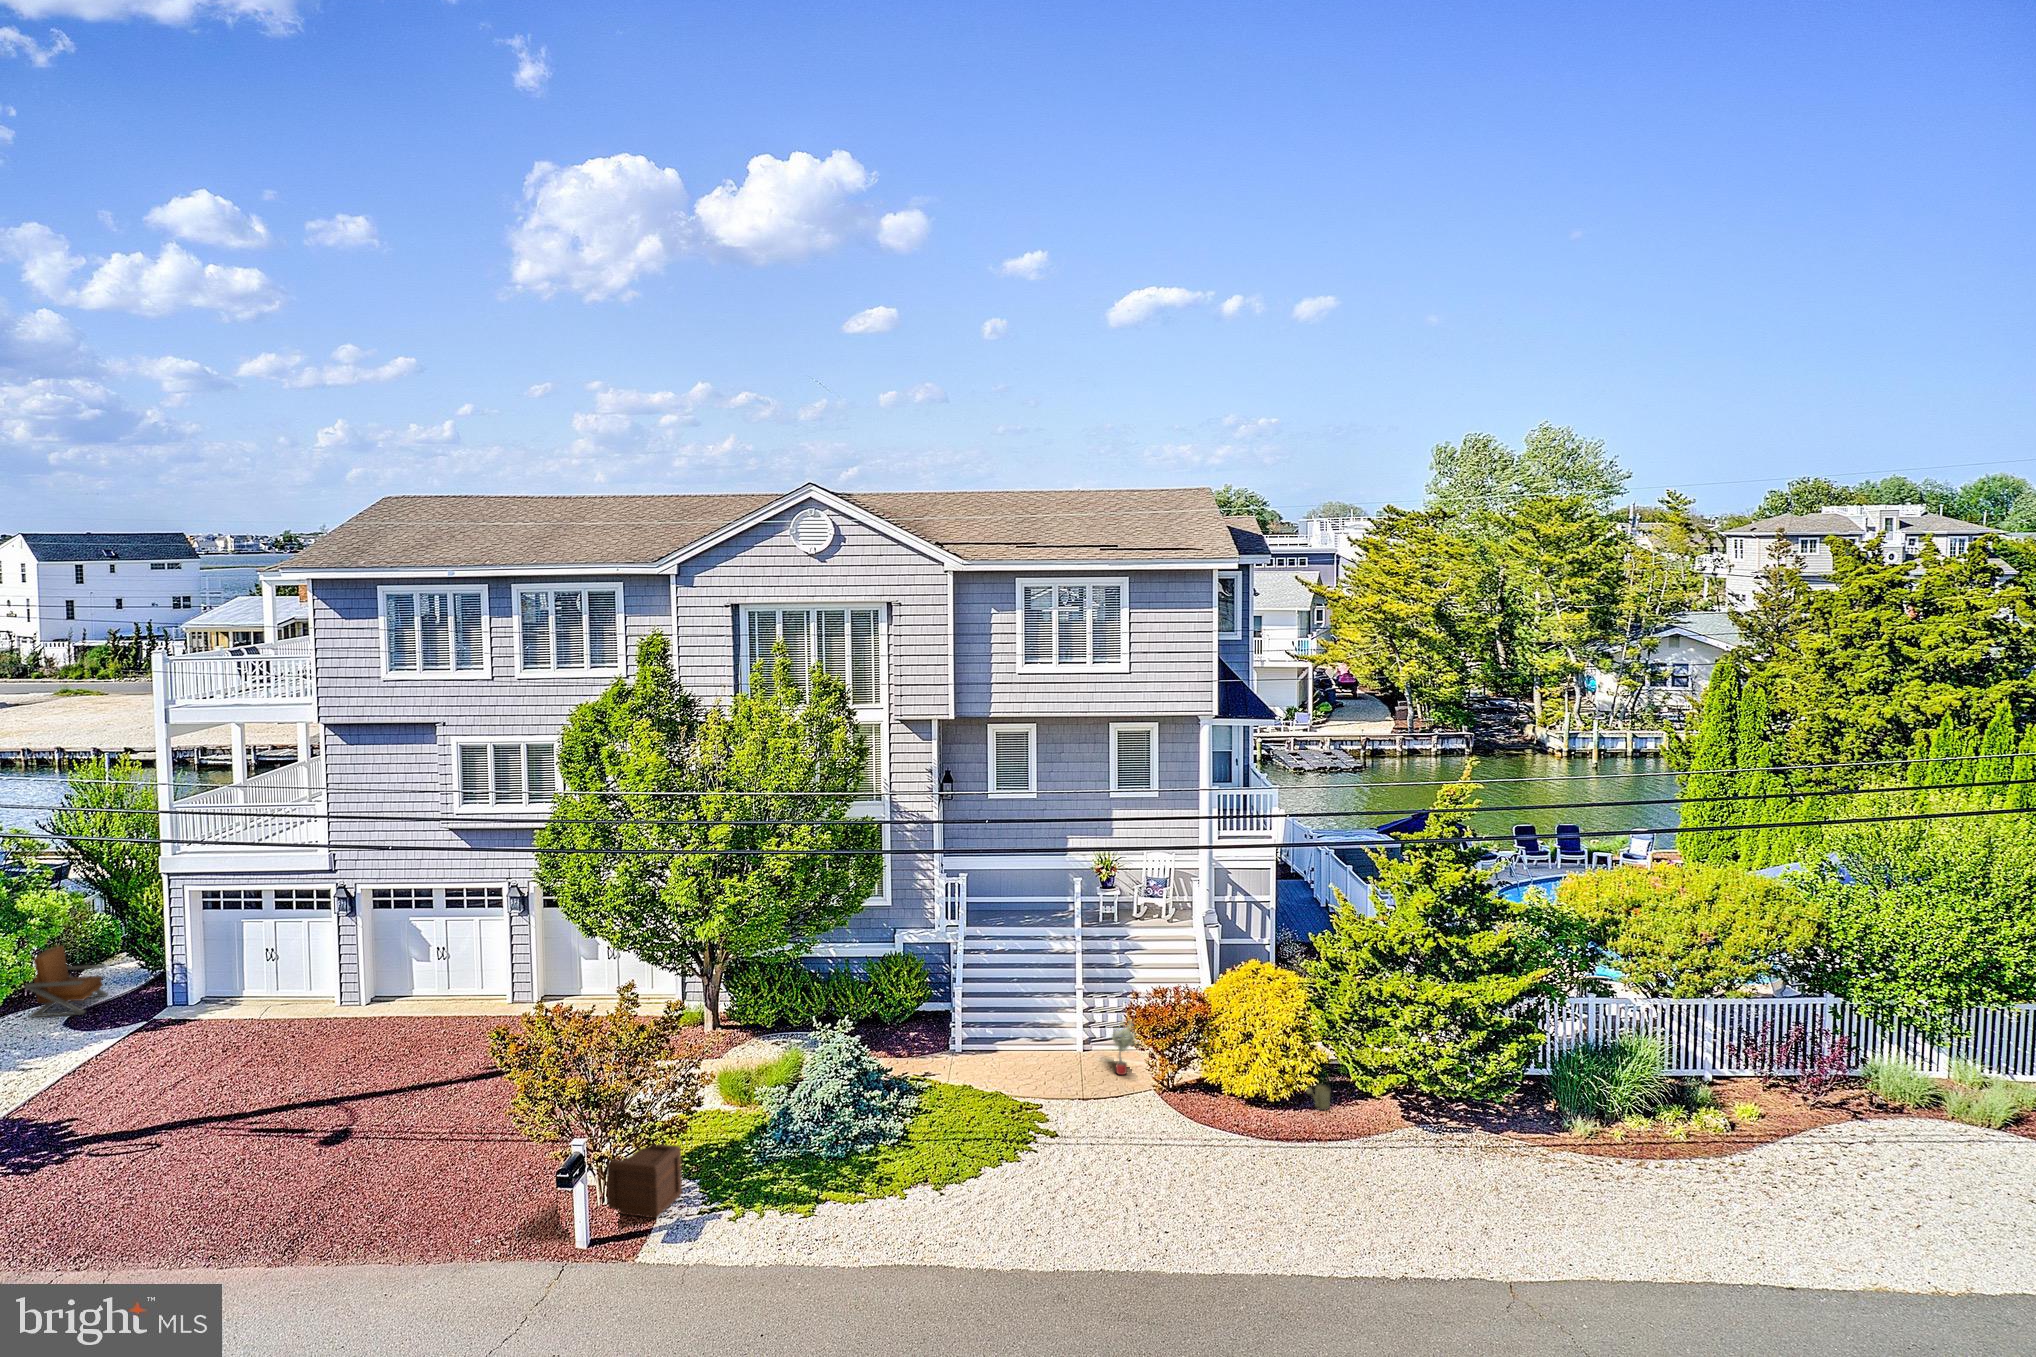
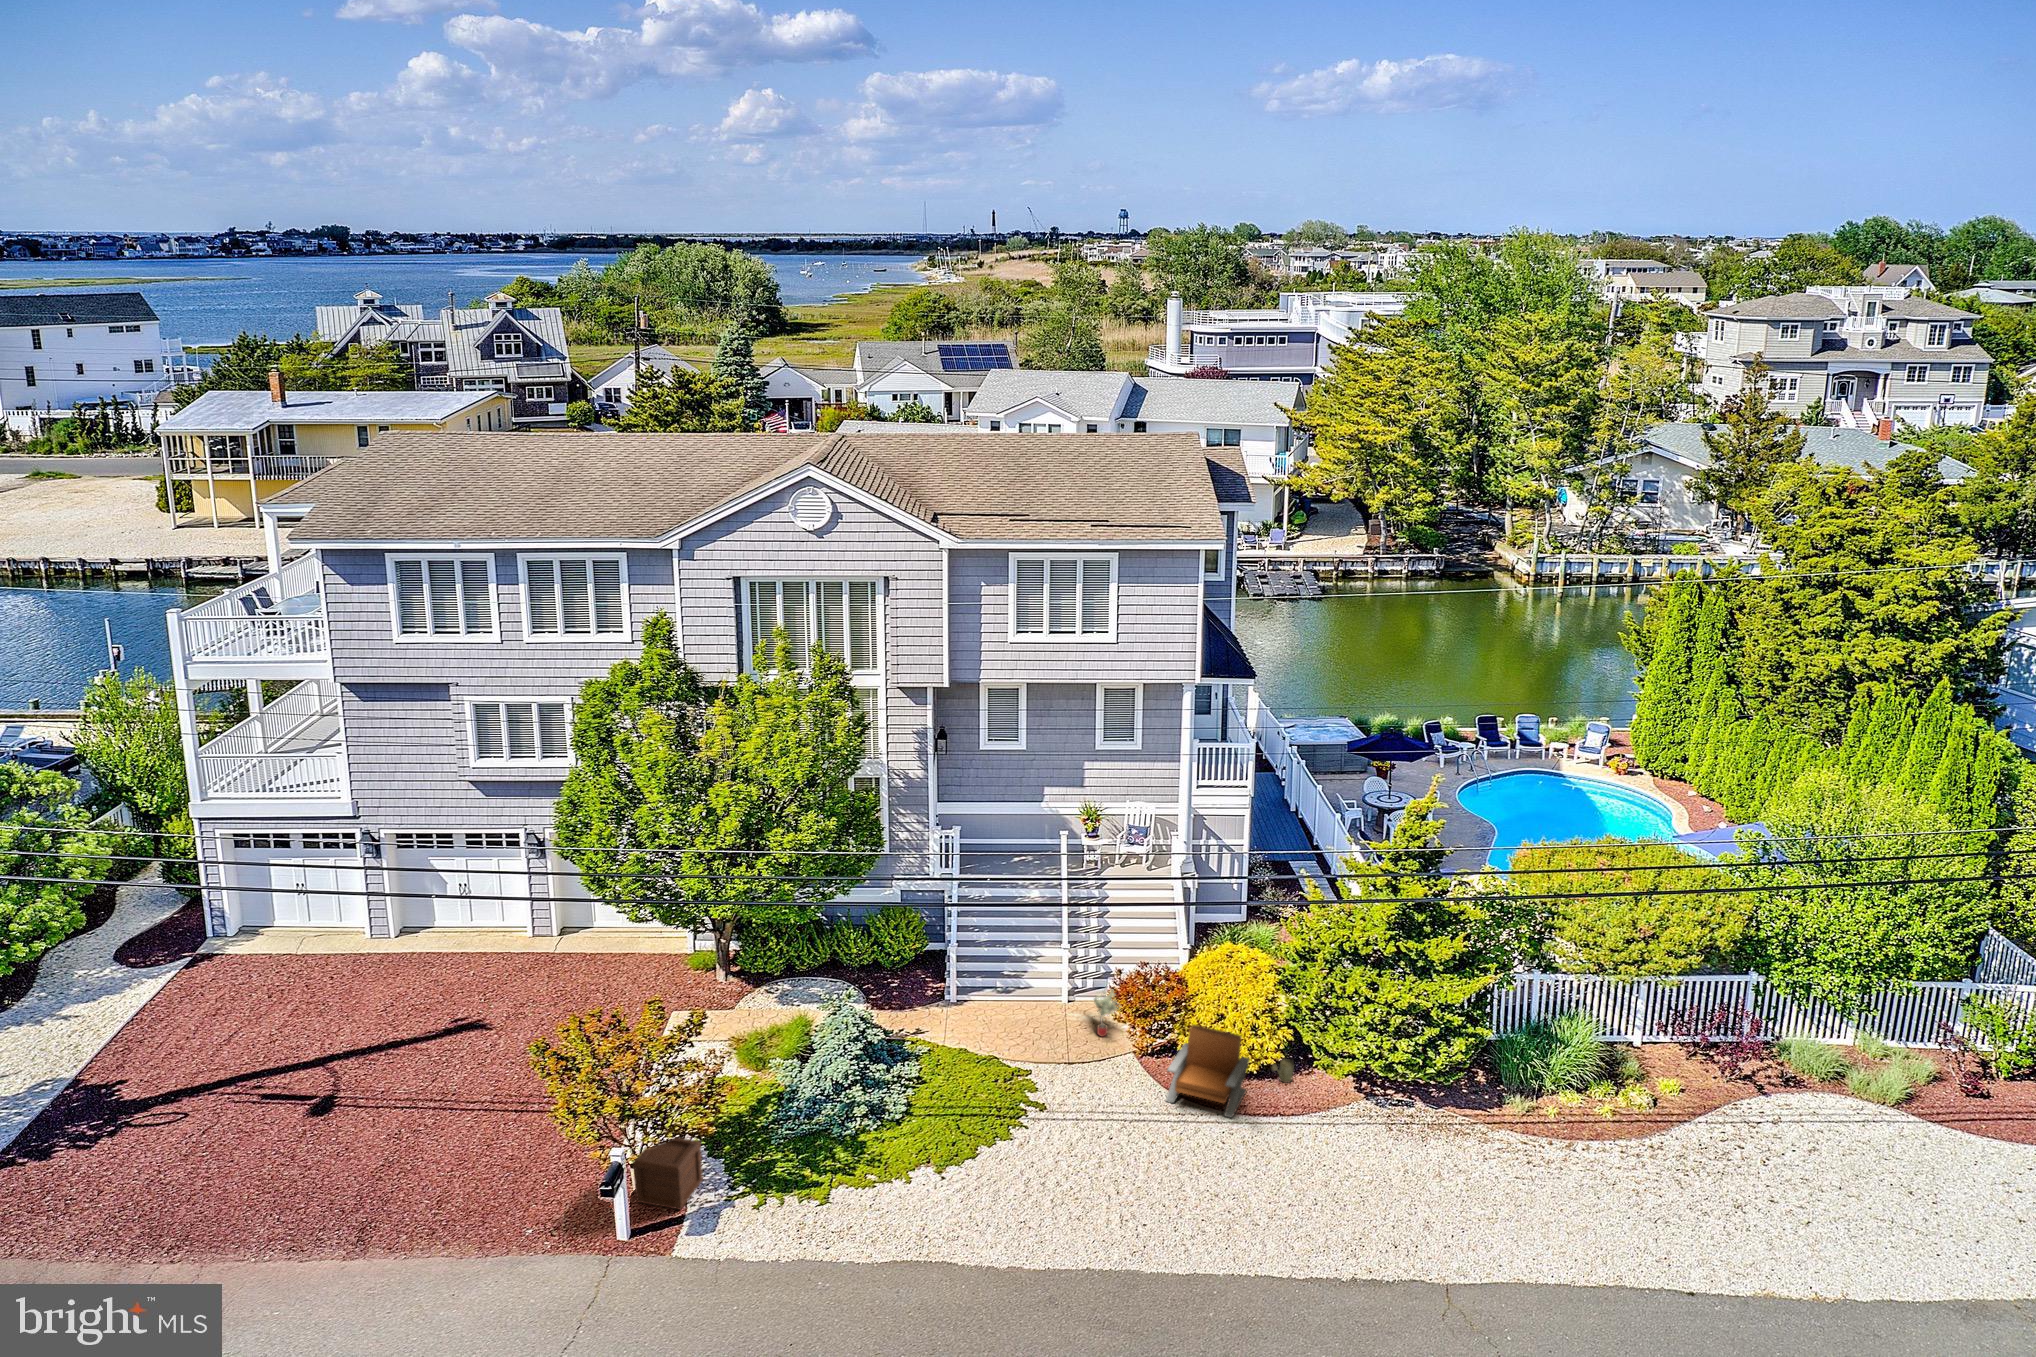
lounge chair: present [25,946,108,1017] -> present [1166,1024,1250,1118]

